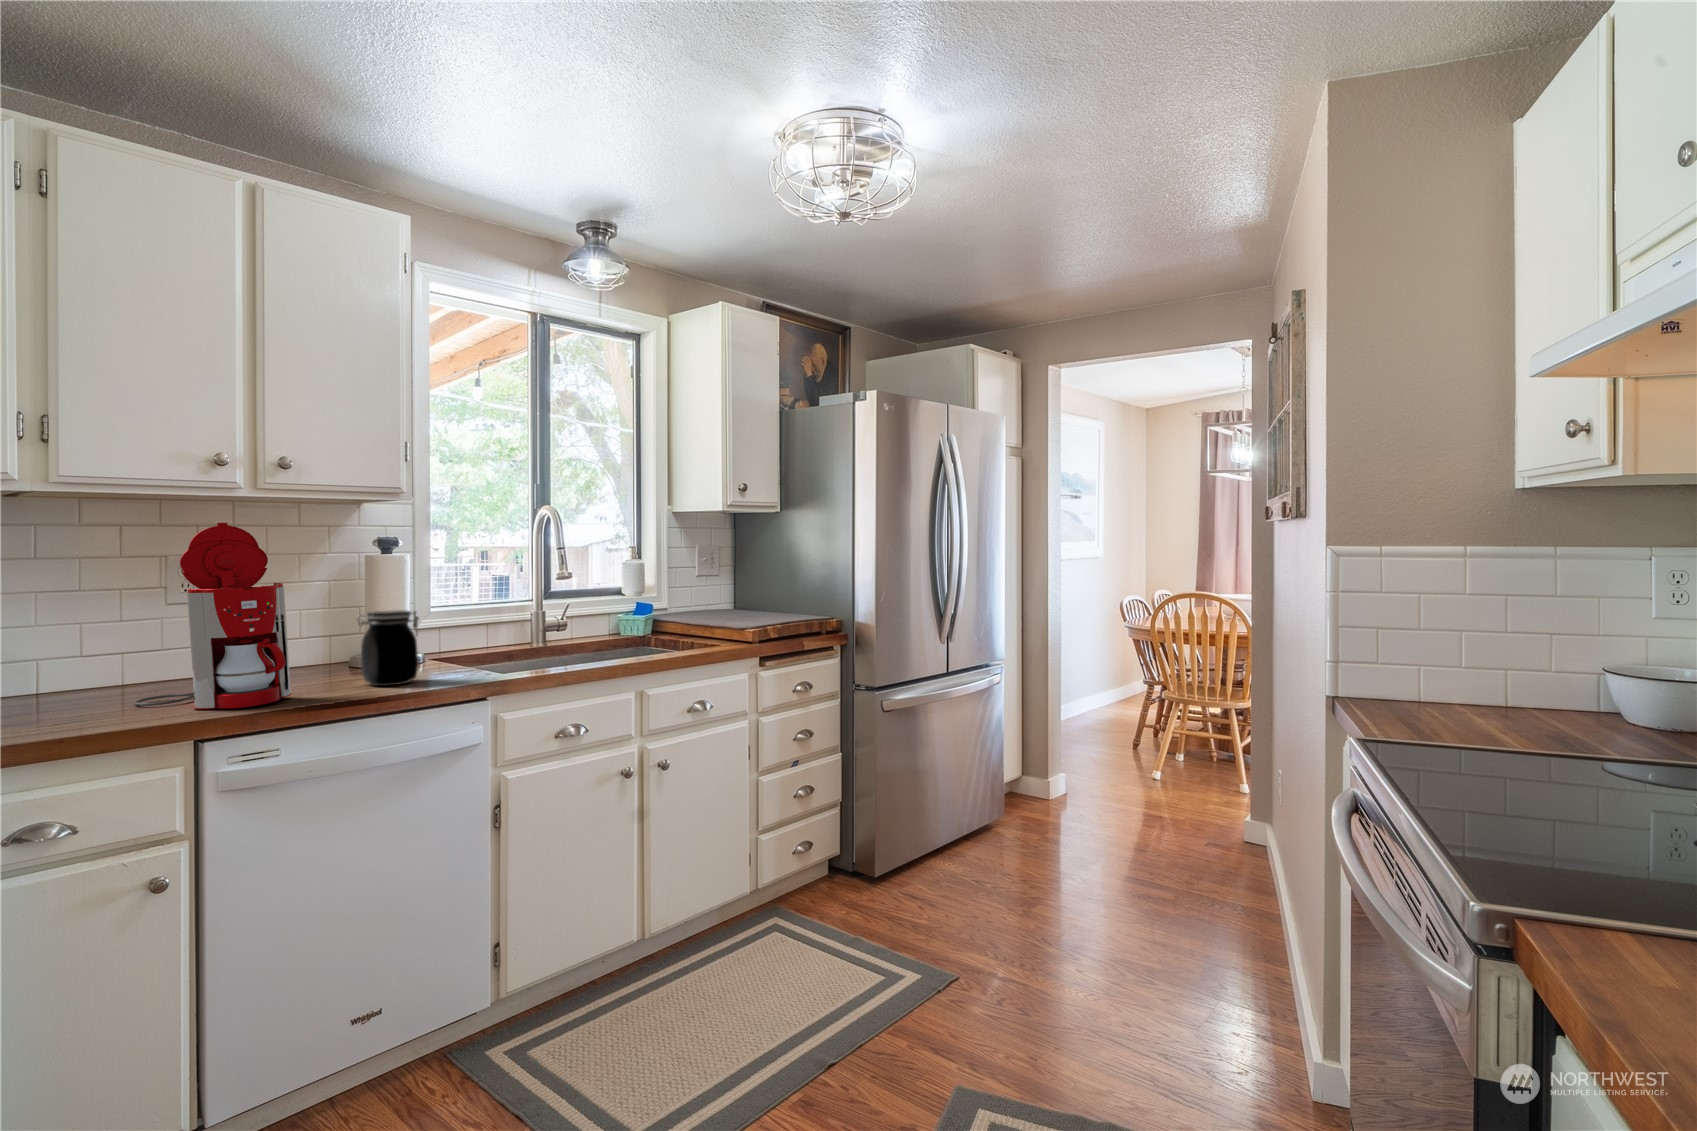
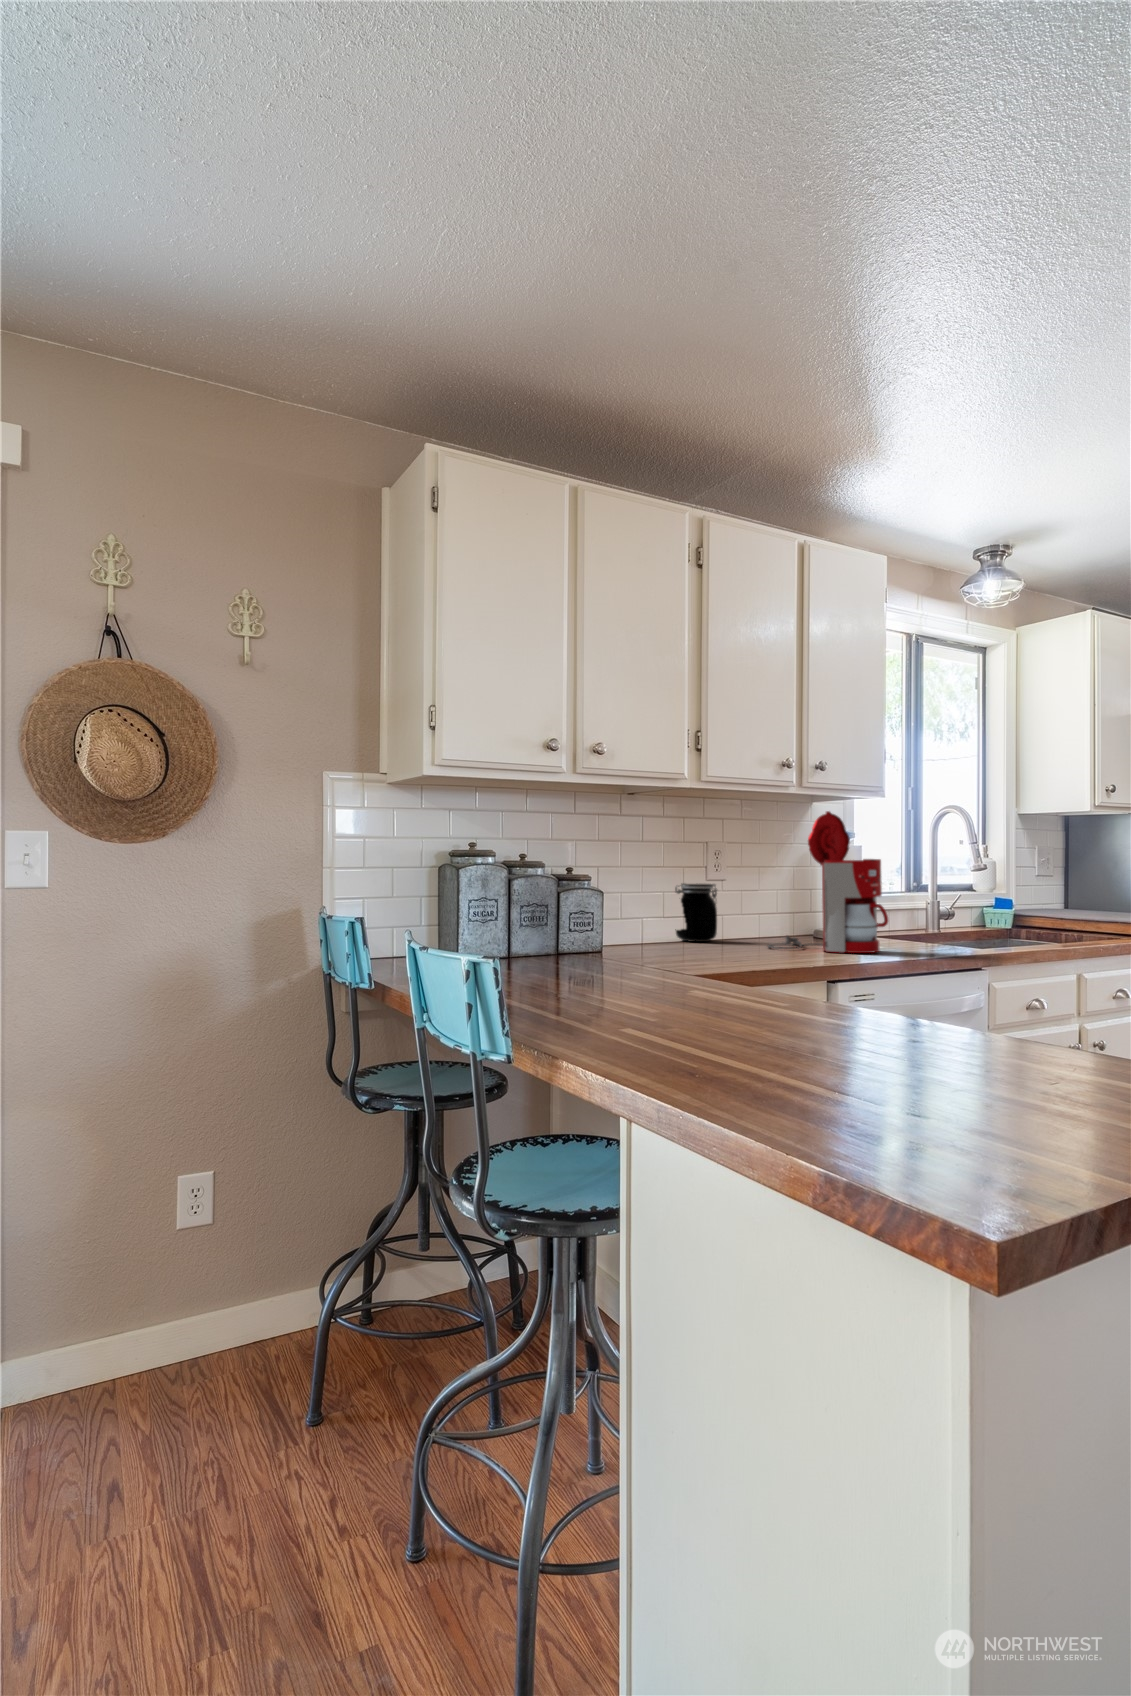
jar: present [359,610,419,686] -> present [675,883,717,942]

